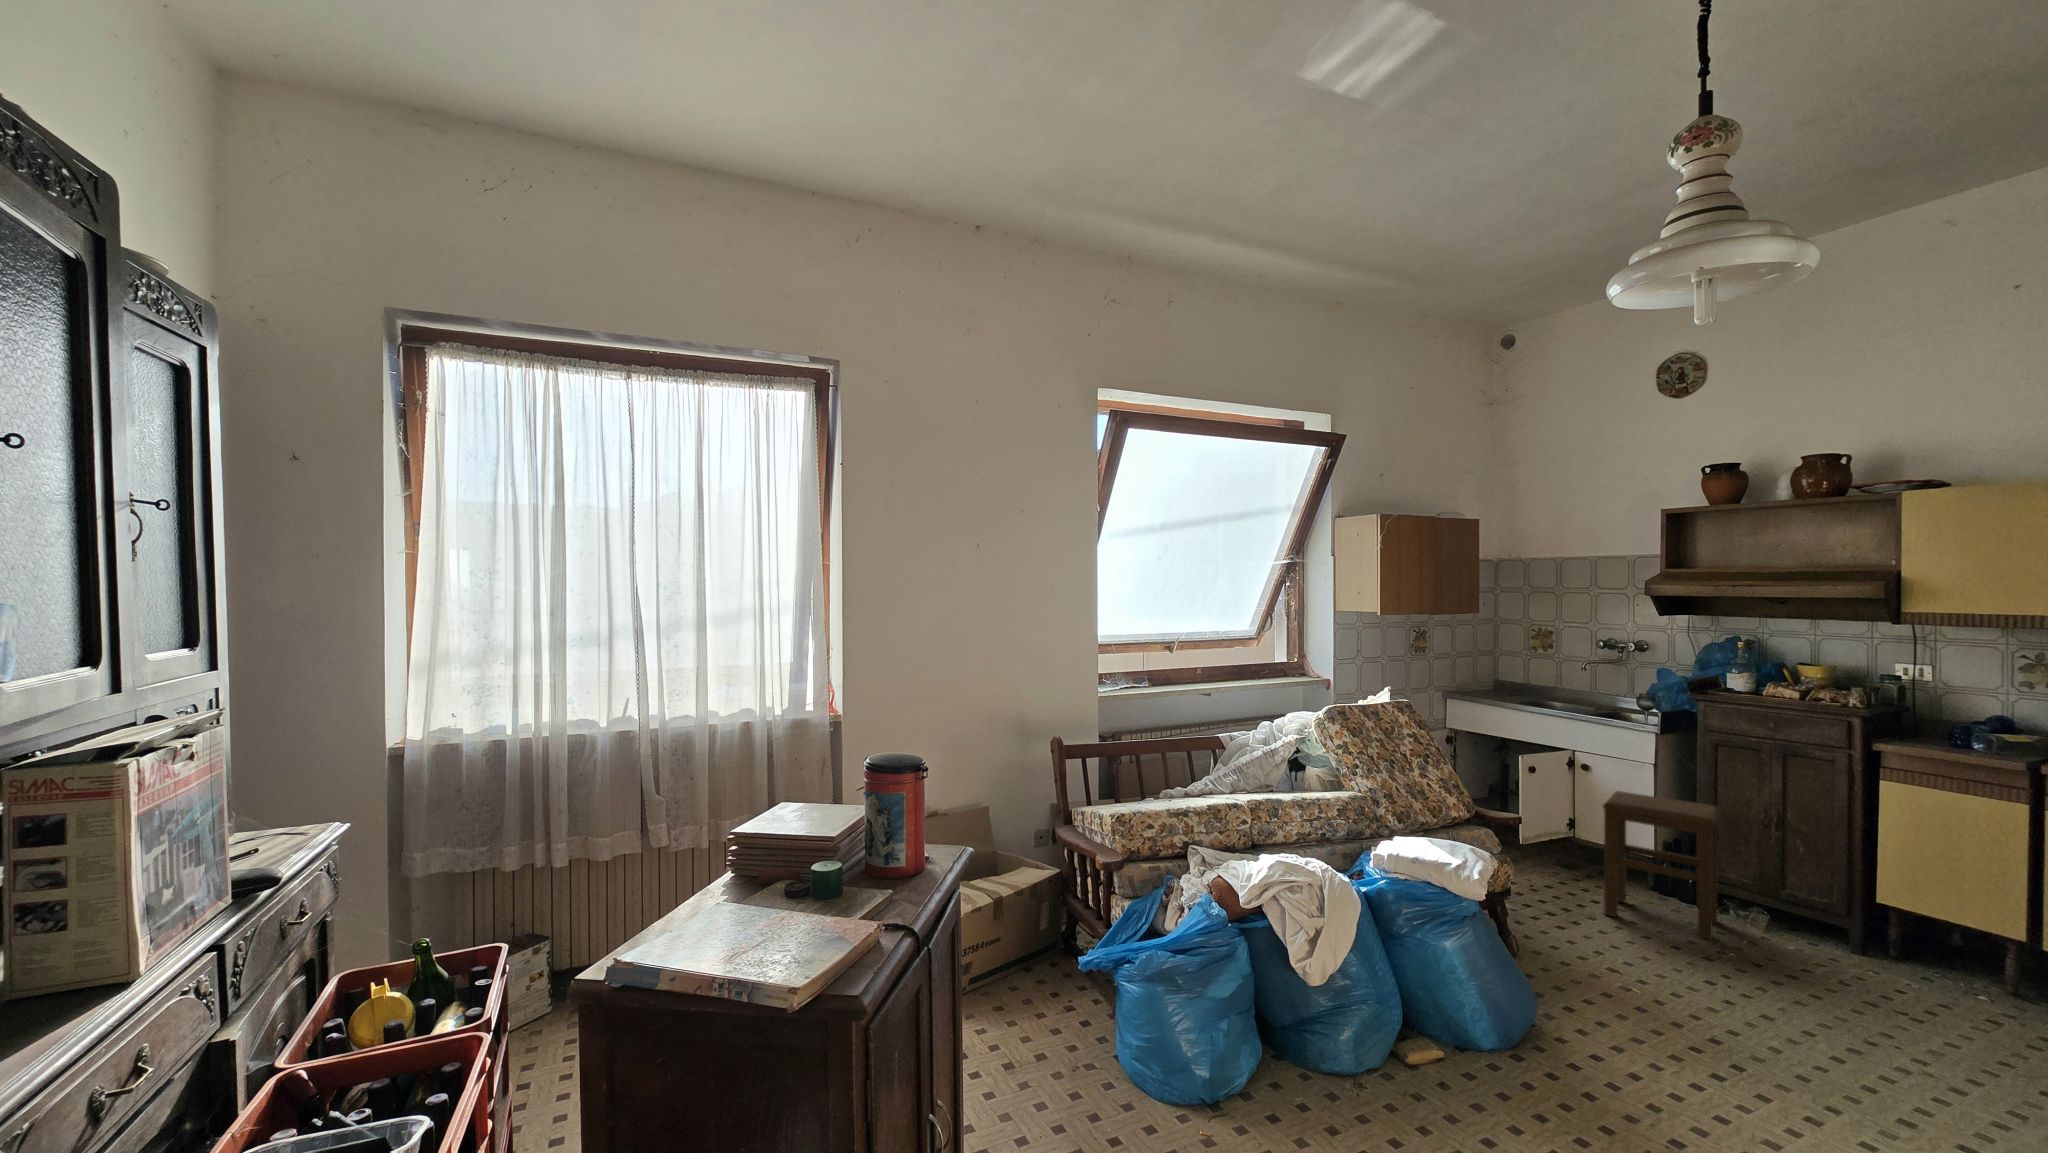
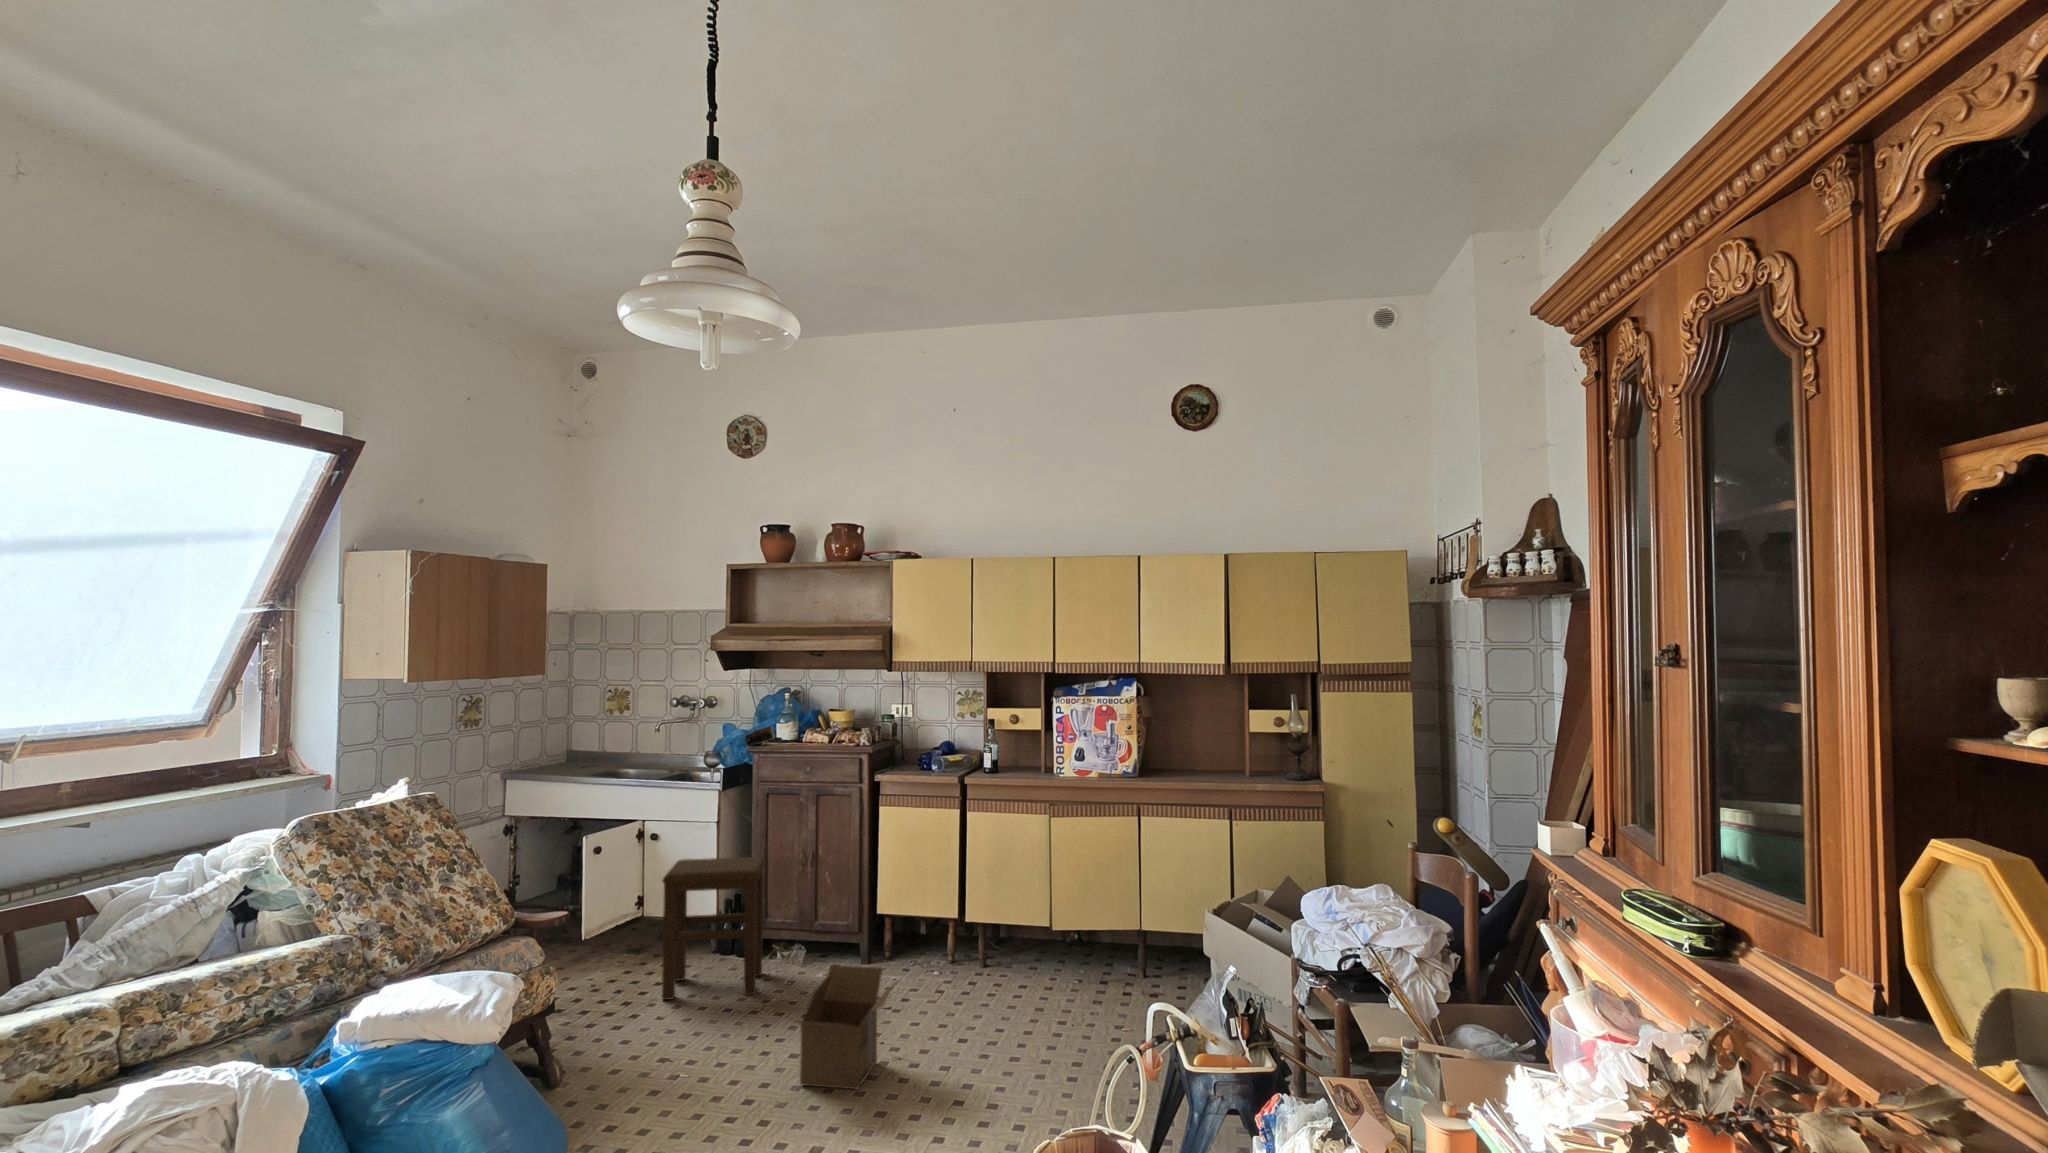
cardboard box: none [1777,938,1941,1083] -> present [796,965,898,1089]

